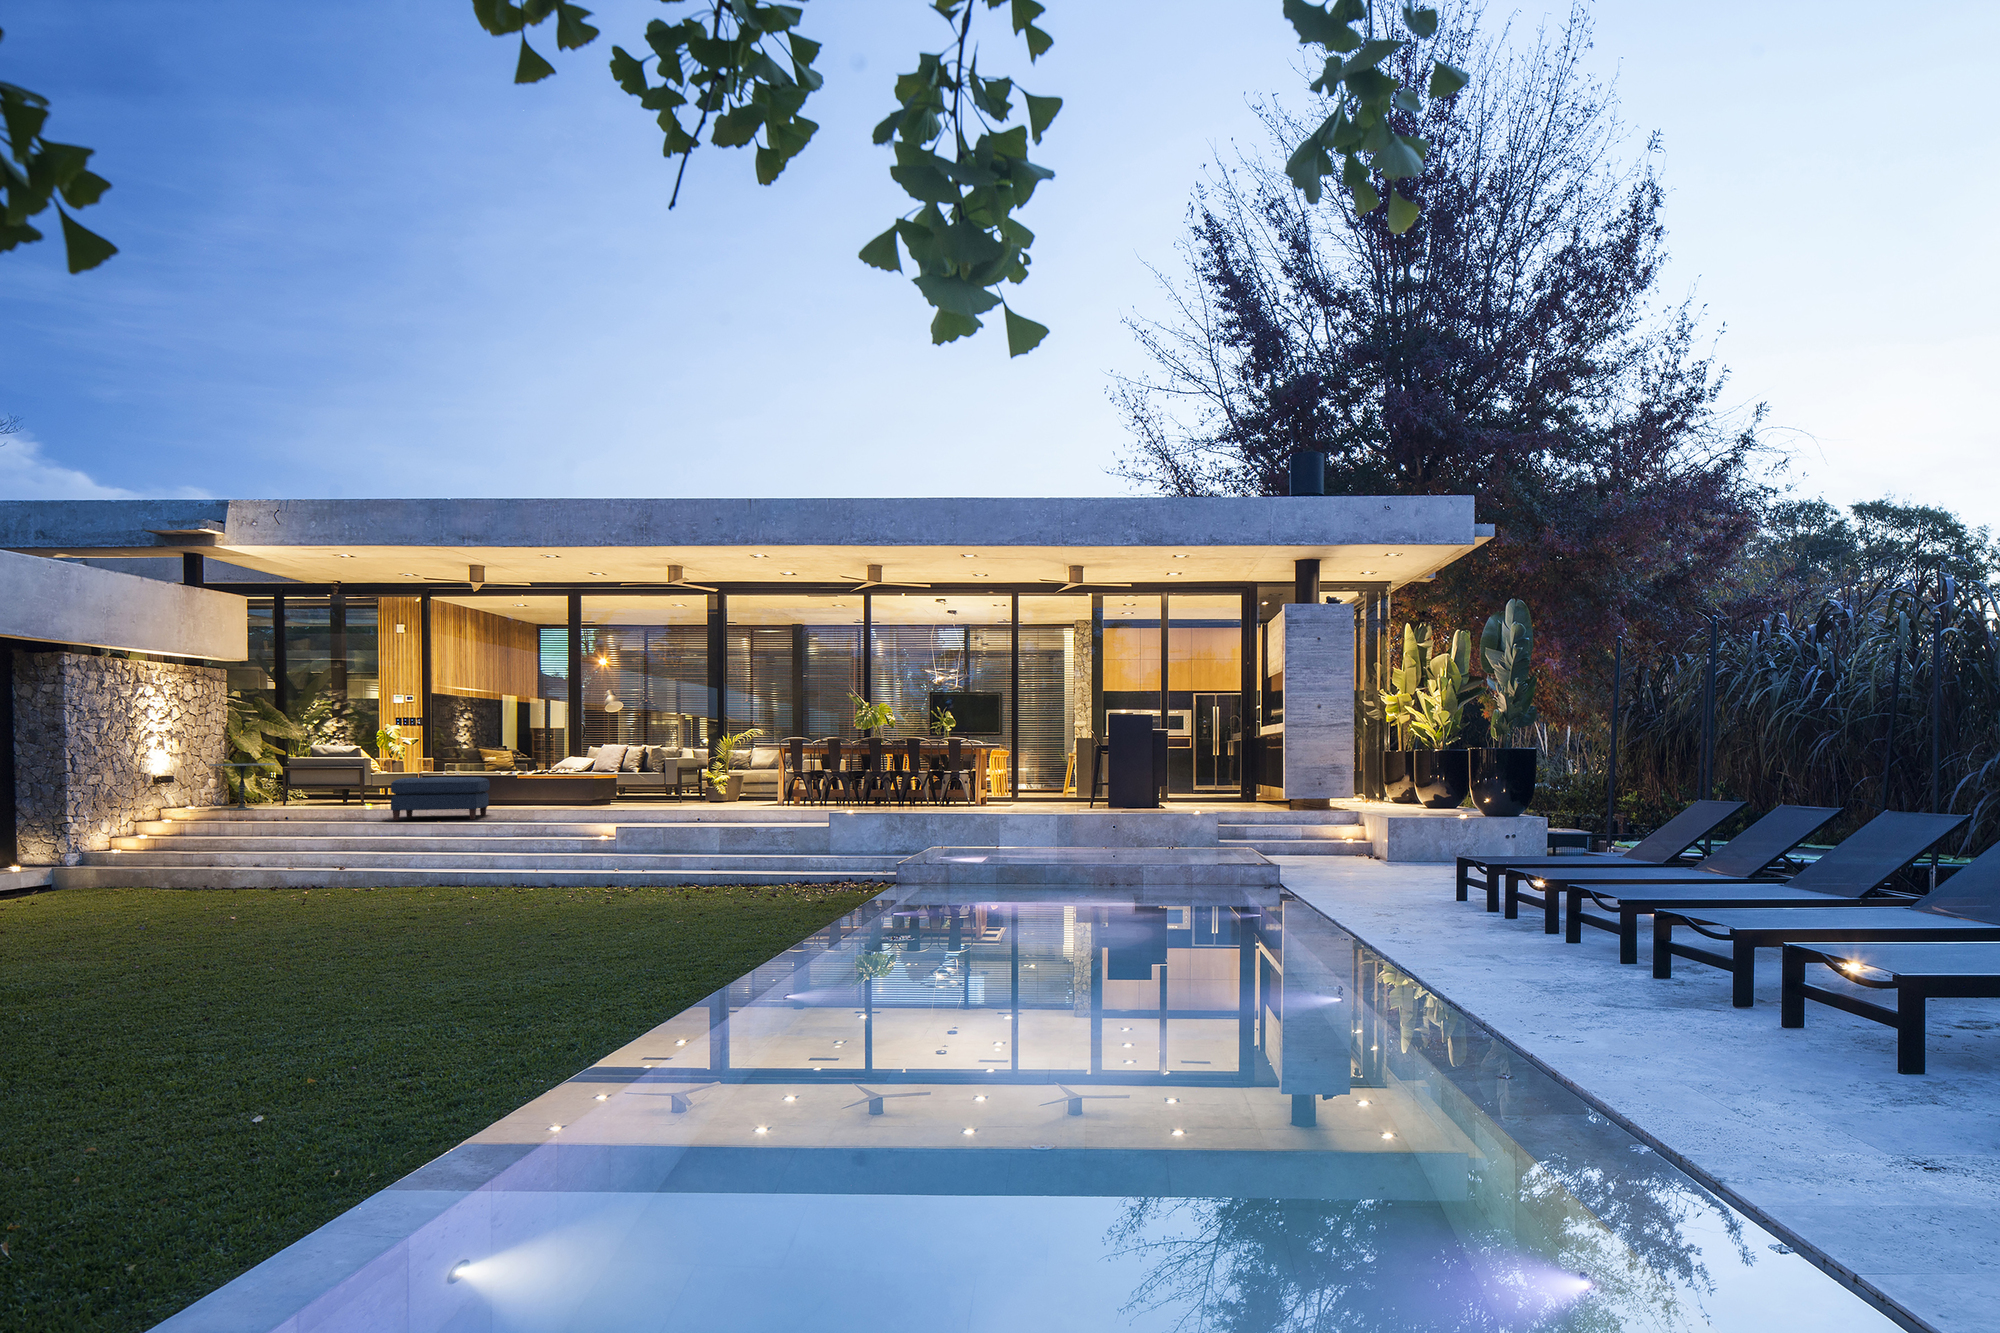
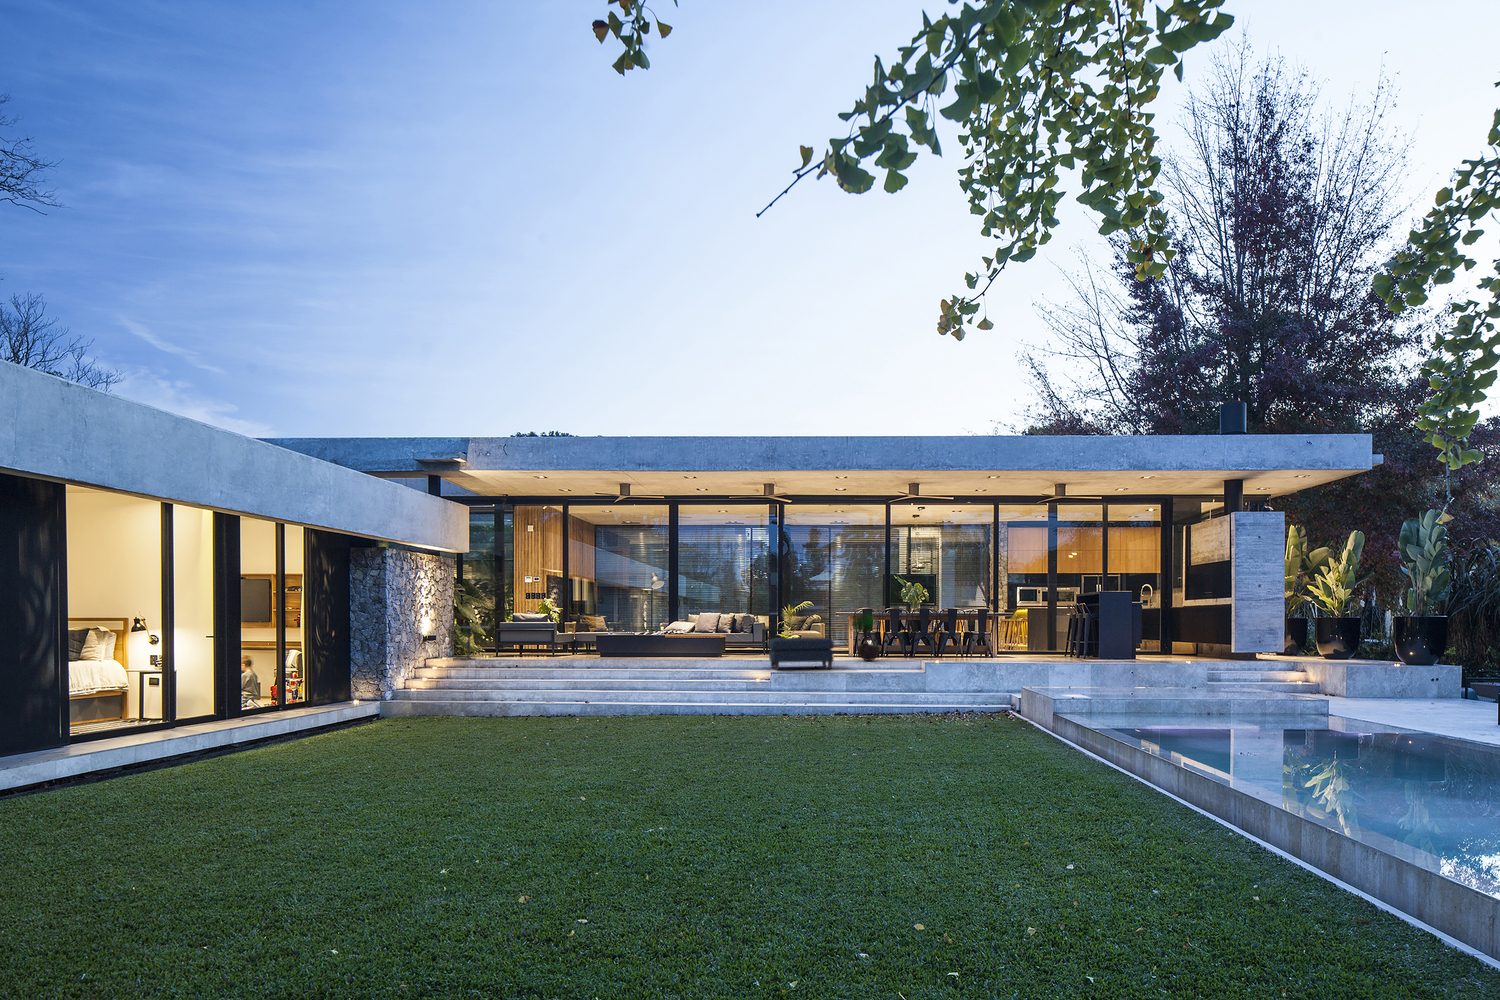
potted tree: none [767,740,812,811] -> present [851,614,879,661]
ottoman: present [391,777,490,820] -> present [768,638,834,670]

